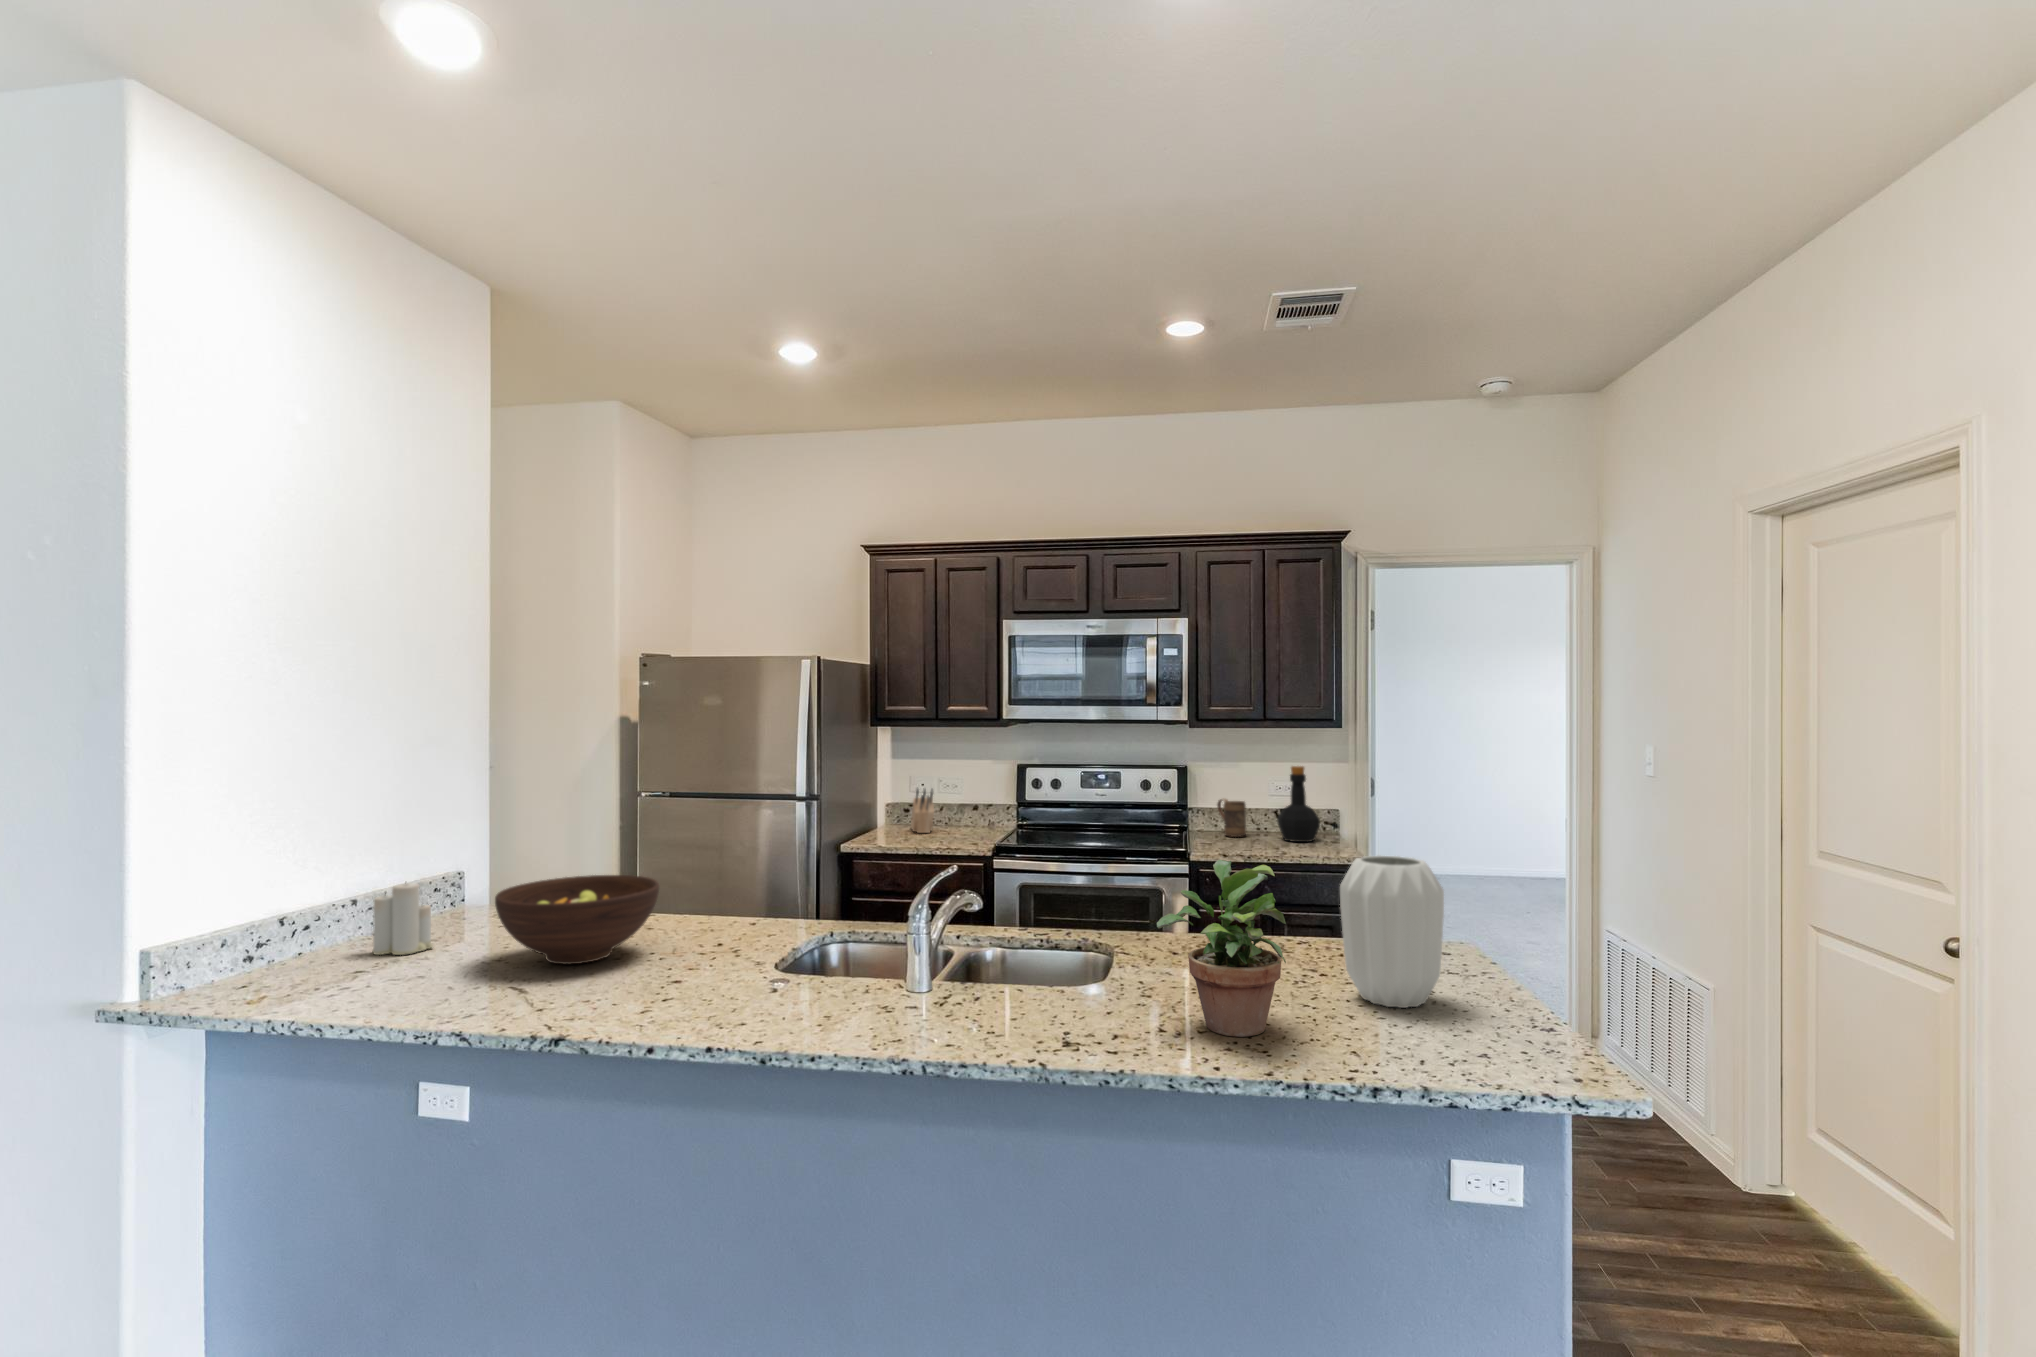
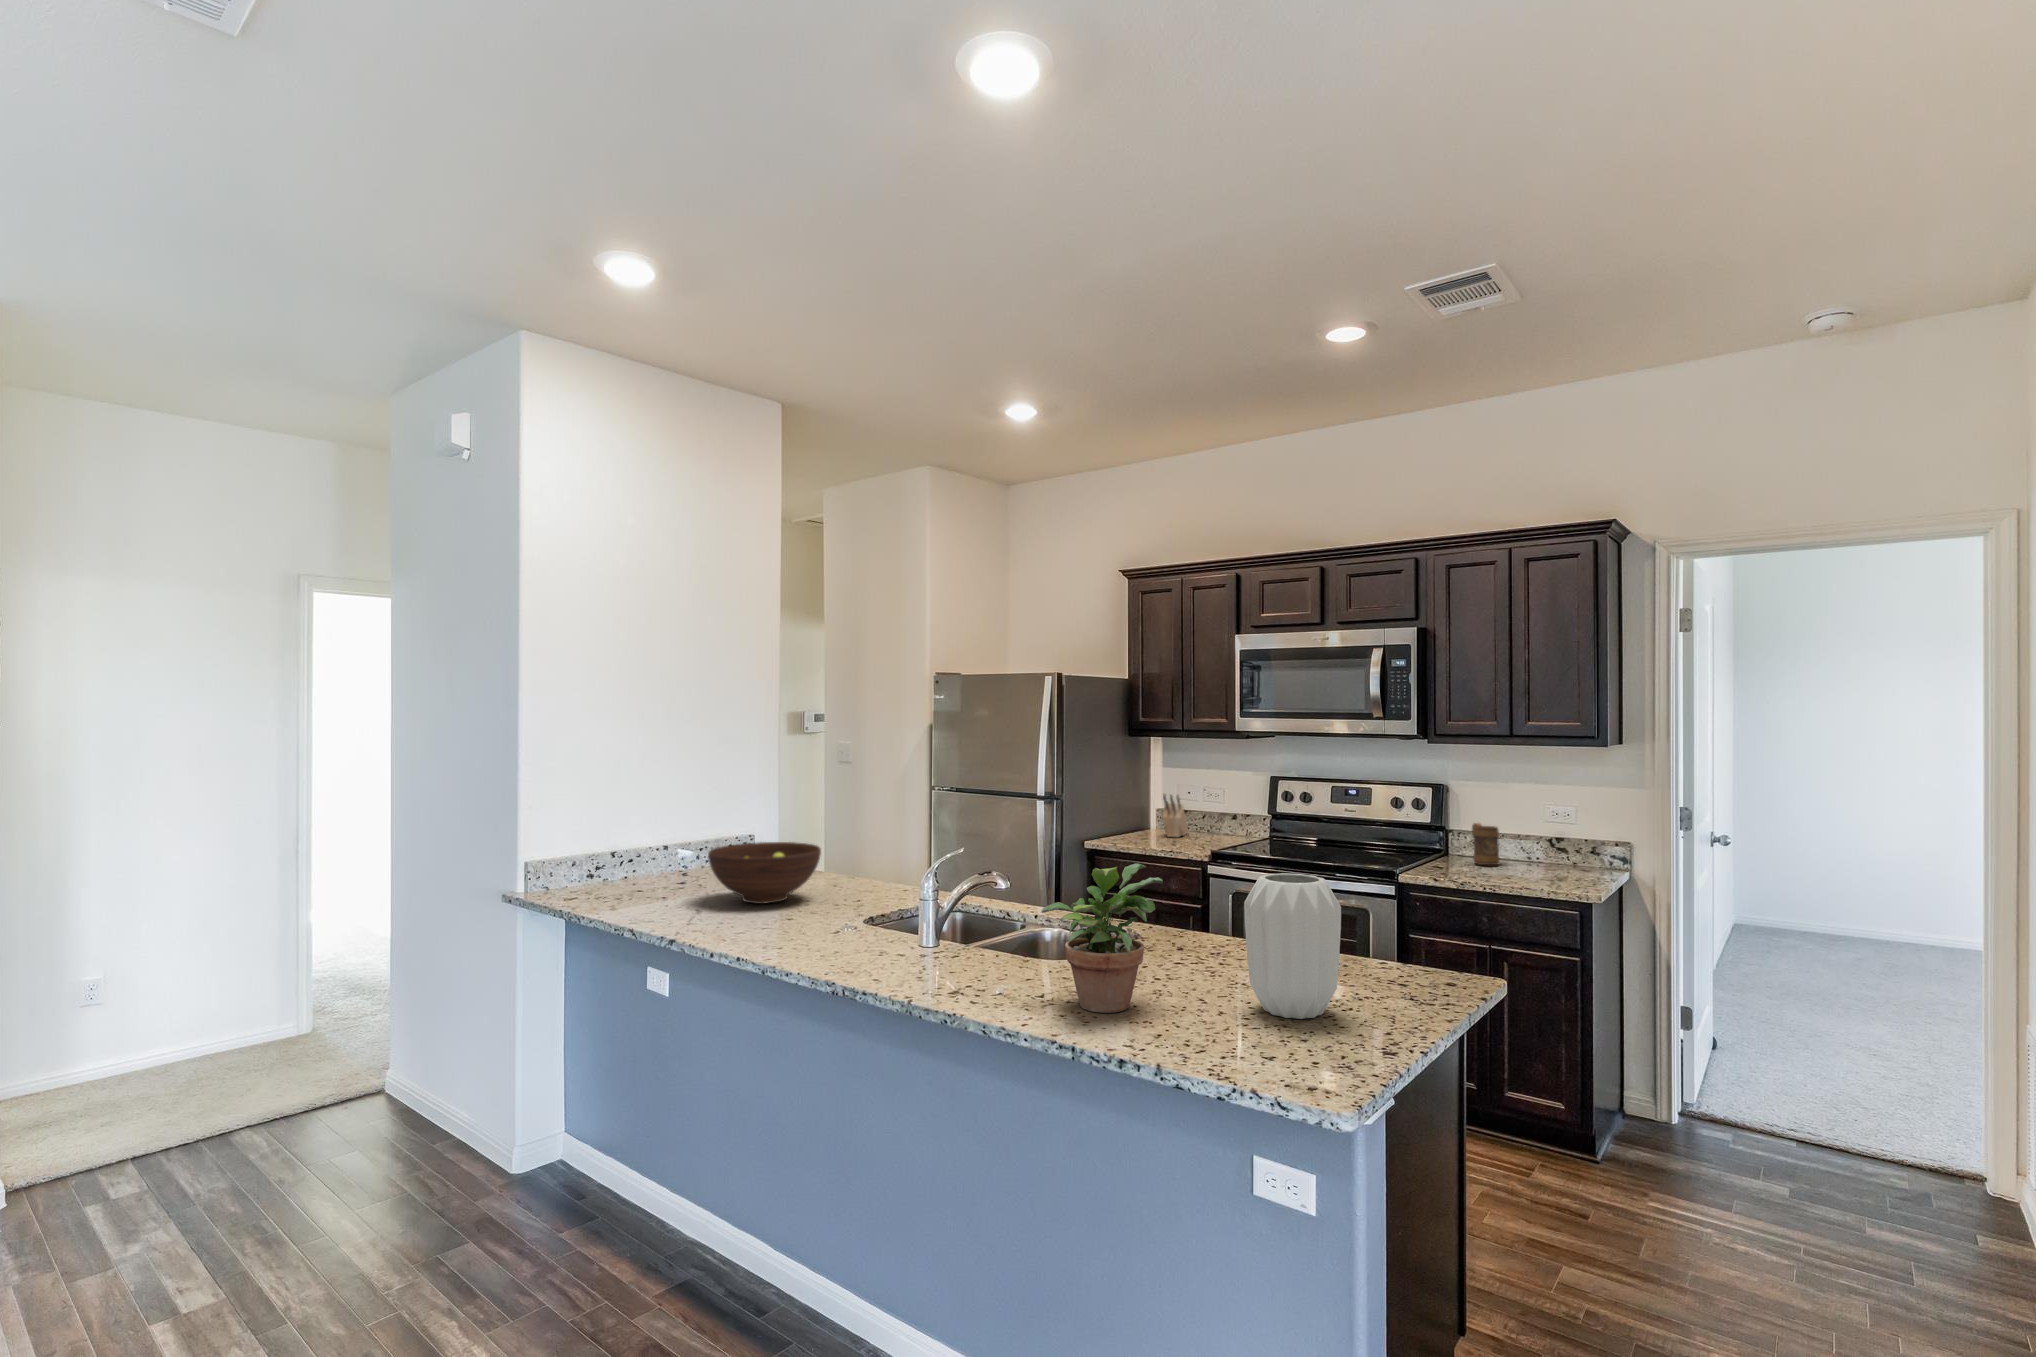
bottle: present [1277,766,1320,842] -> none [1529,791,1577,877]
candle: present [372,883,433,955] -> none [664,833,699,886]

